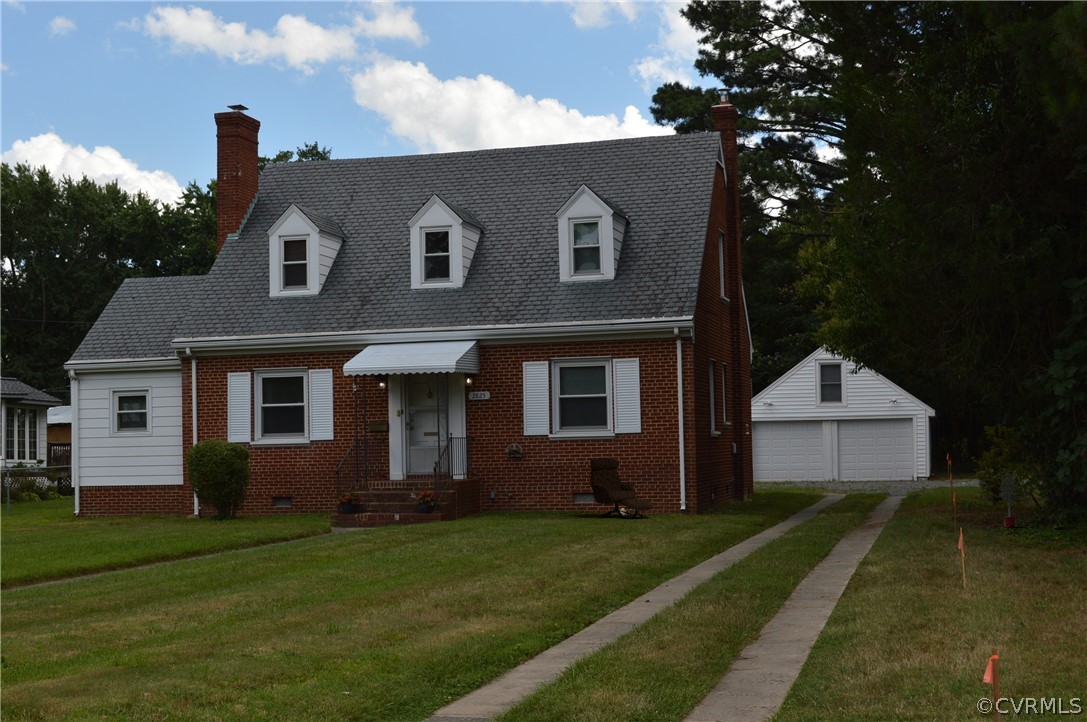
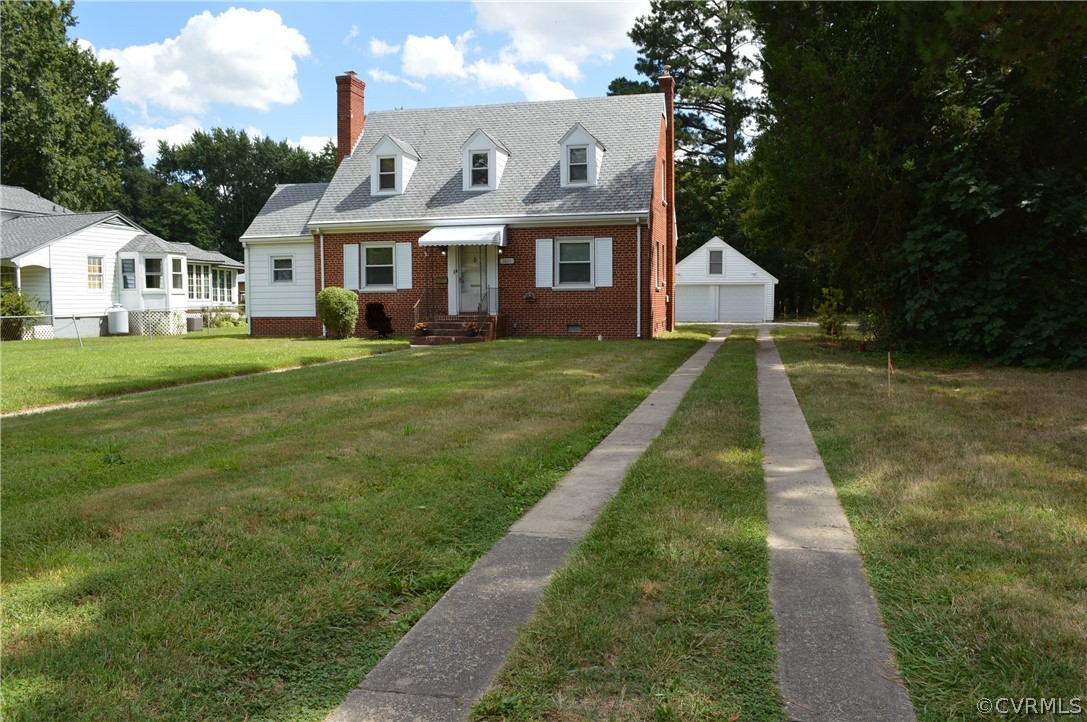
lounge chair: present [590,458,653,519] -> present [364,302,394,339]

